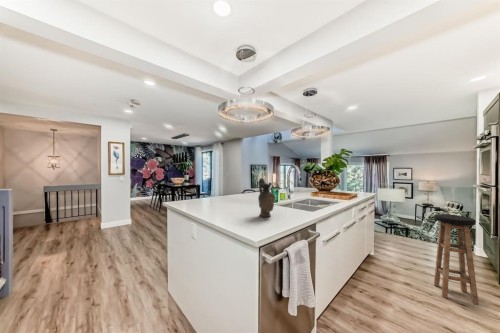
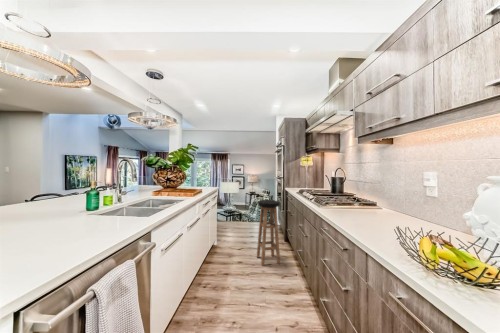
ceramic pitcher: present [258,178,275,217] -> none [33,175,74,245]

